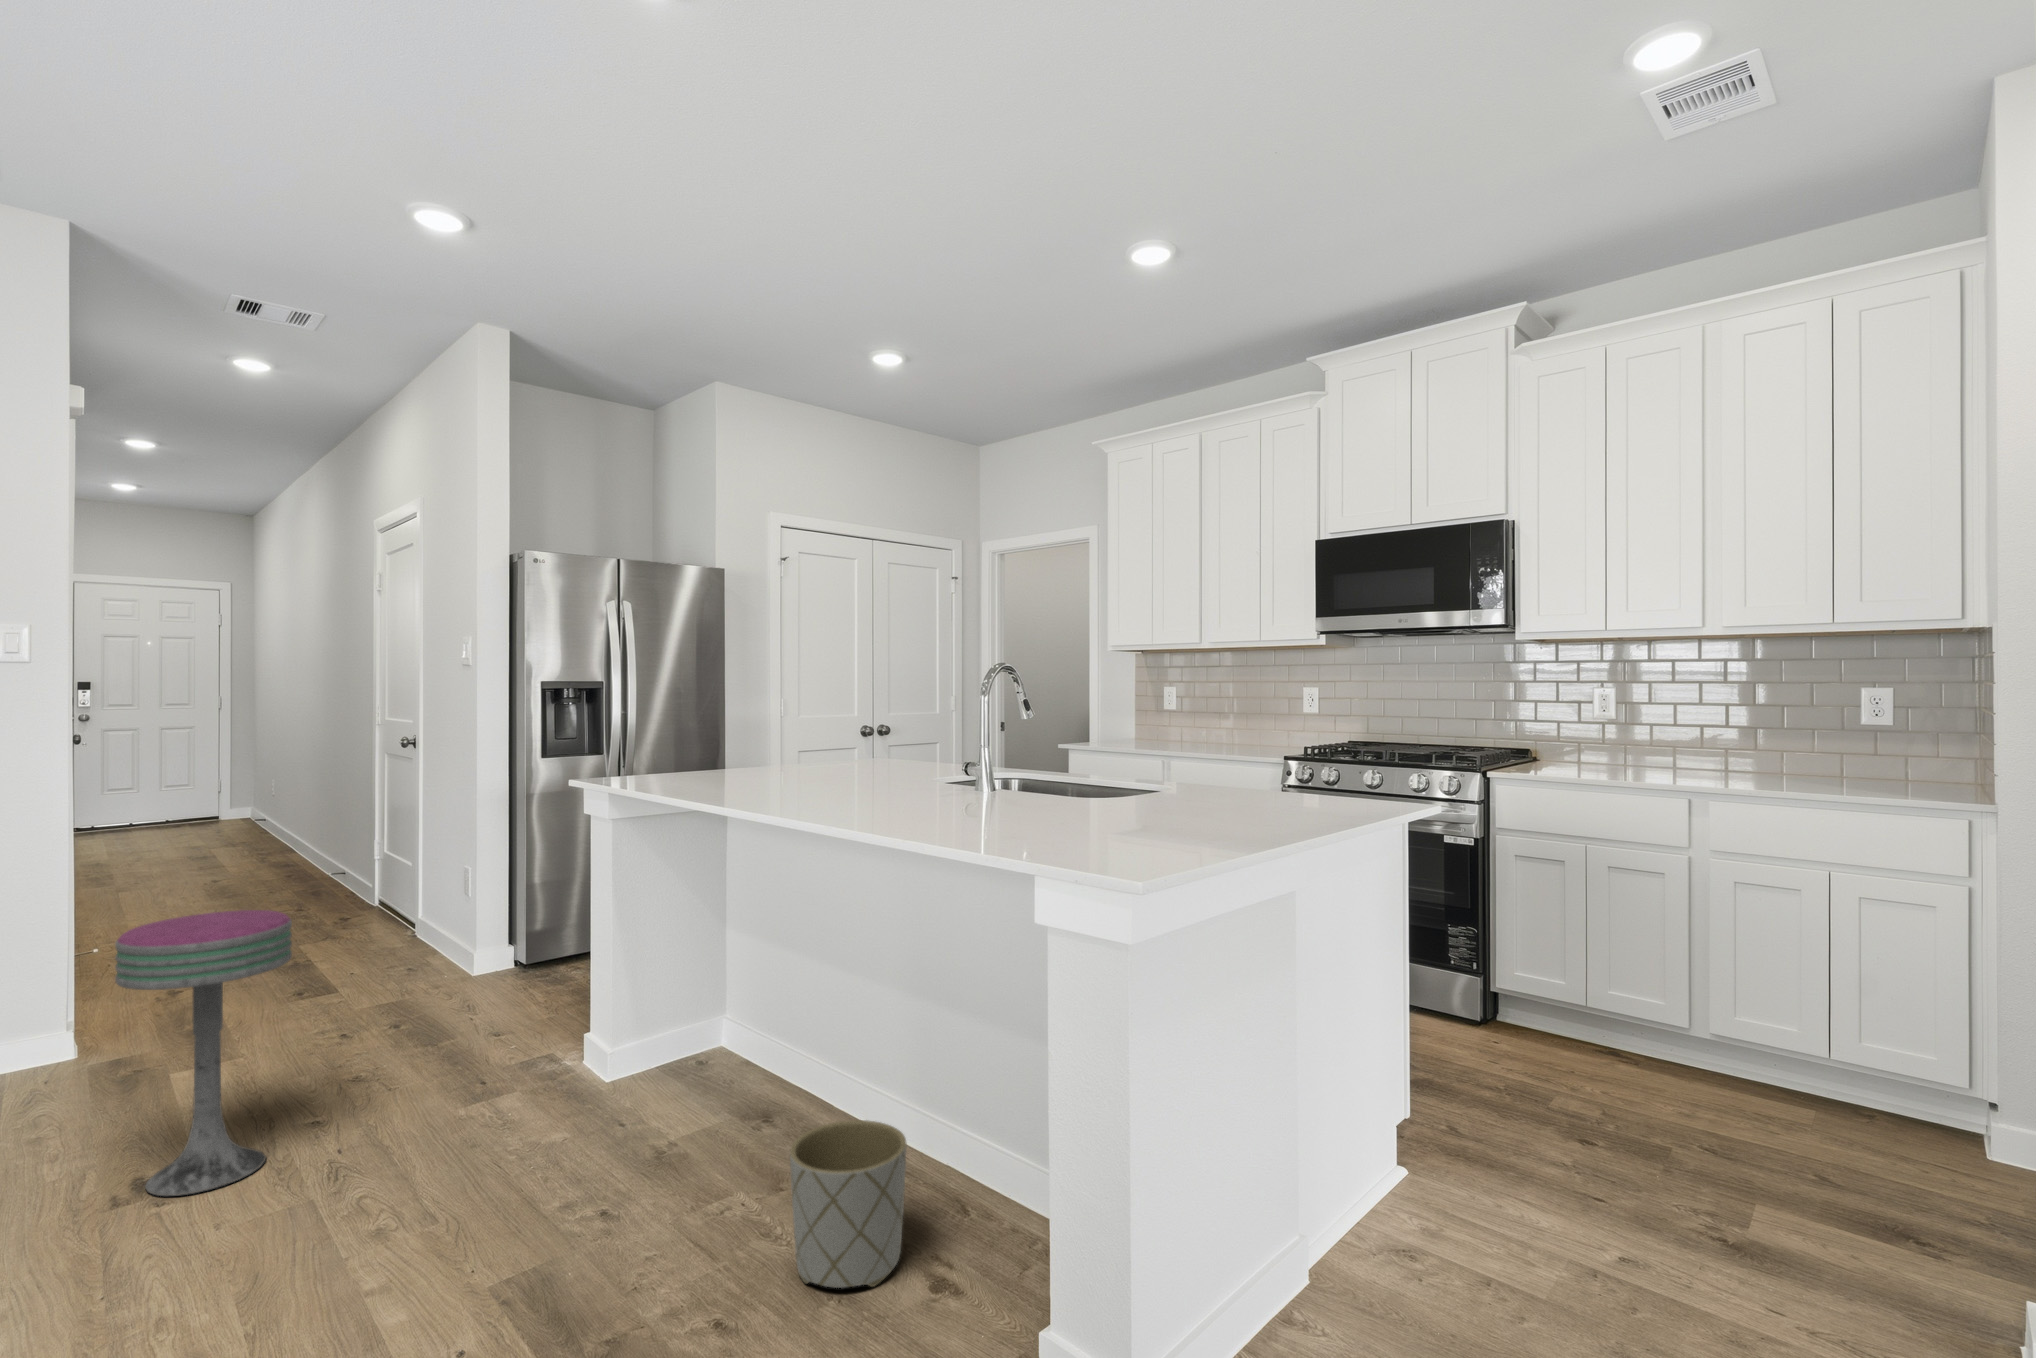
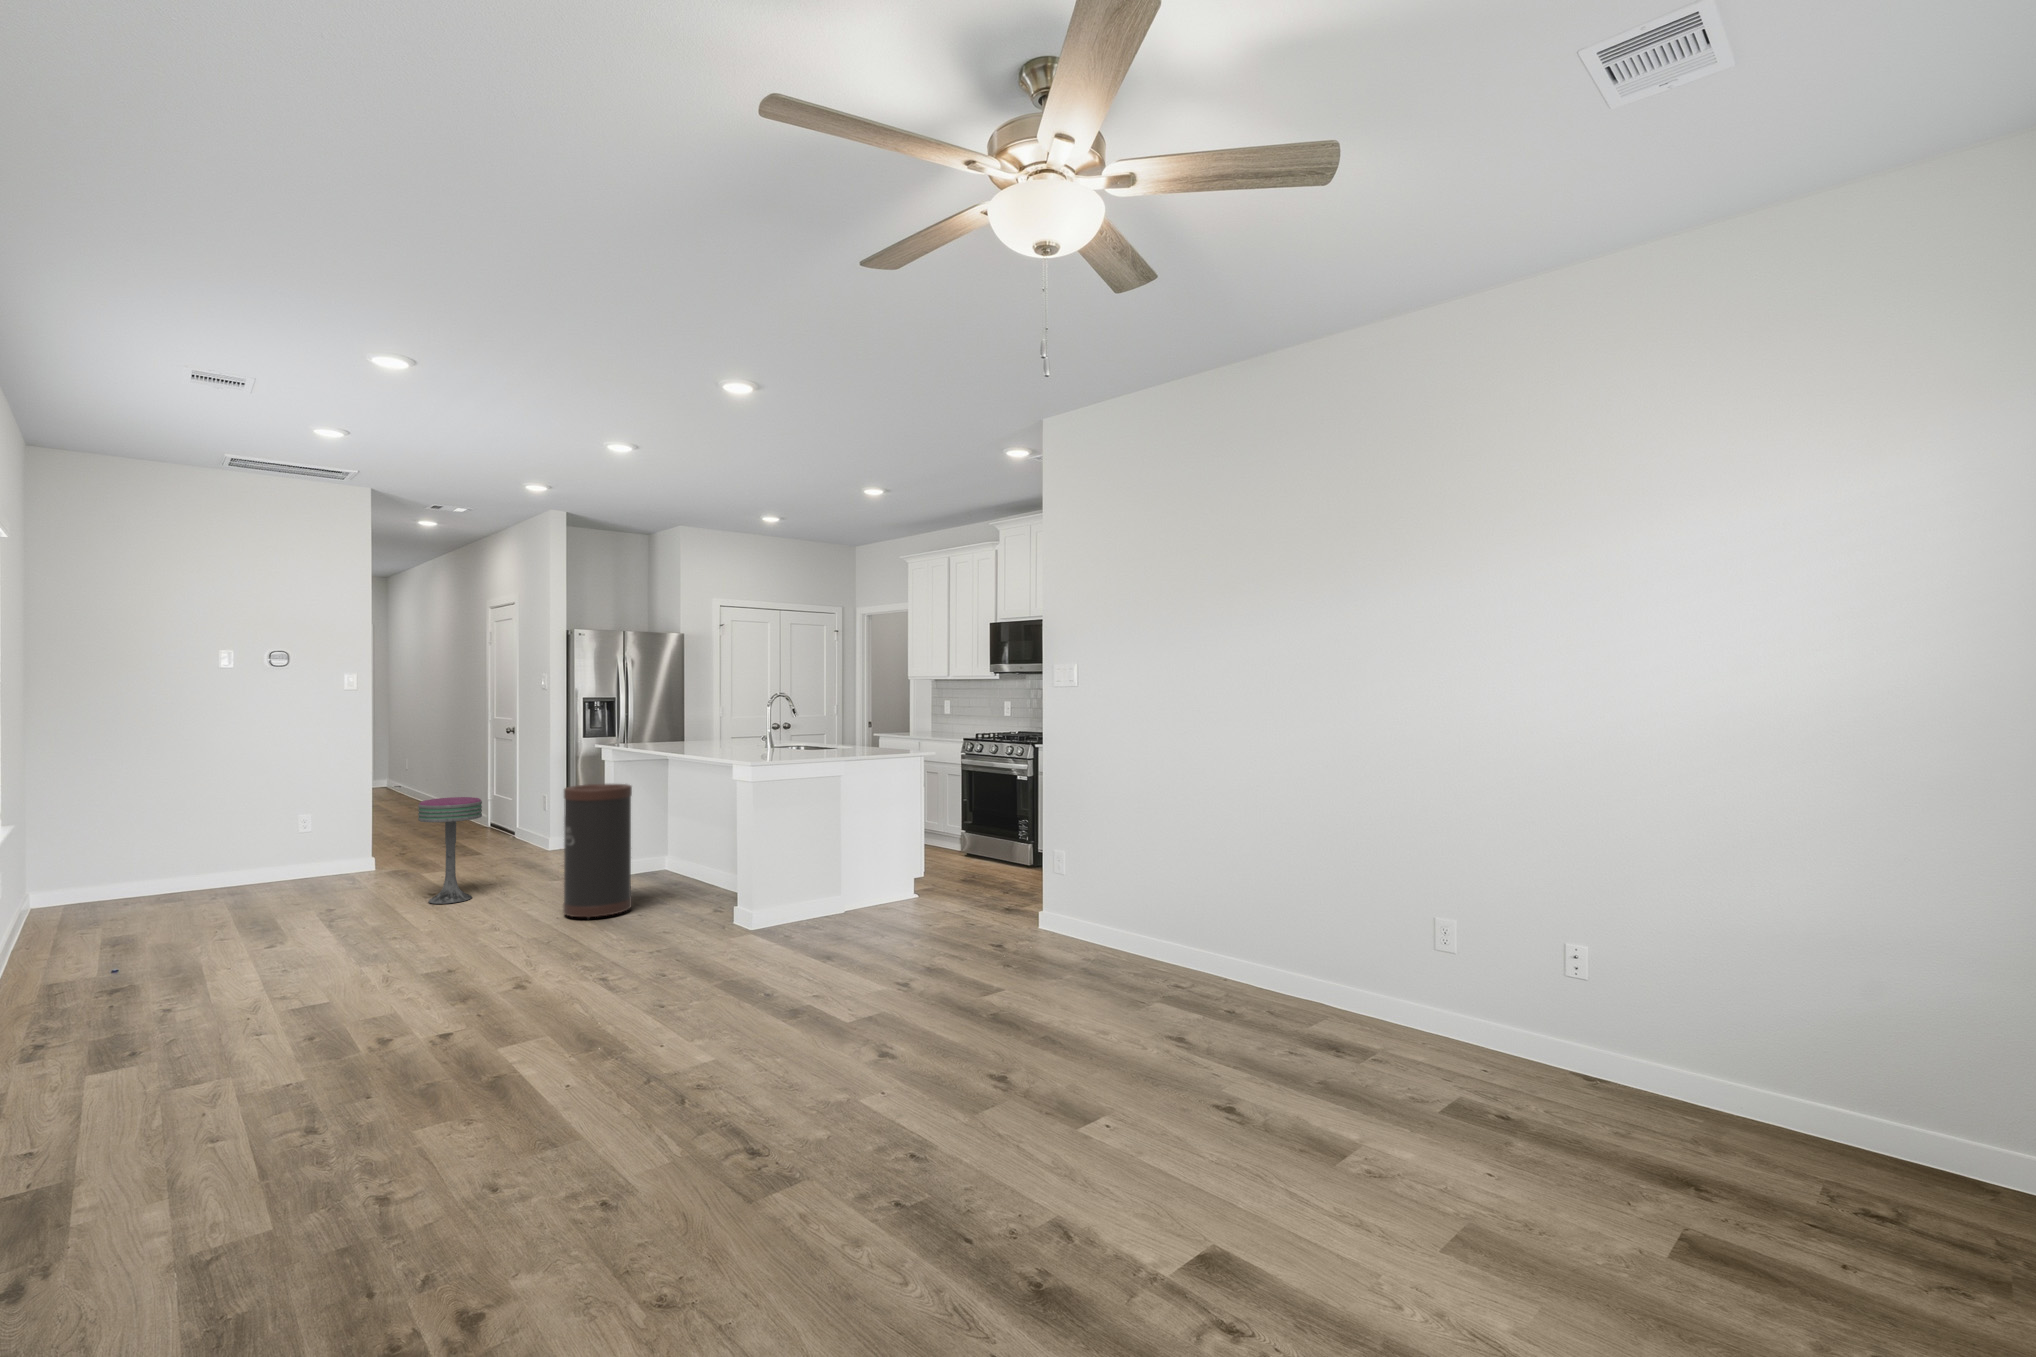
trash can: none [488,886,672,1287] -> present [563,784,632,920]
planter: present [790,1120,907,1288] -> none [671,870,715,920]

